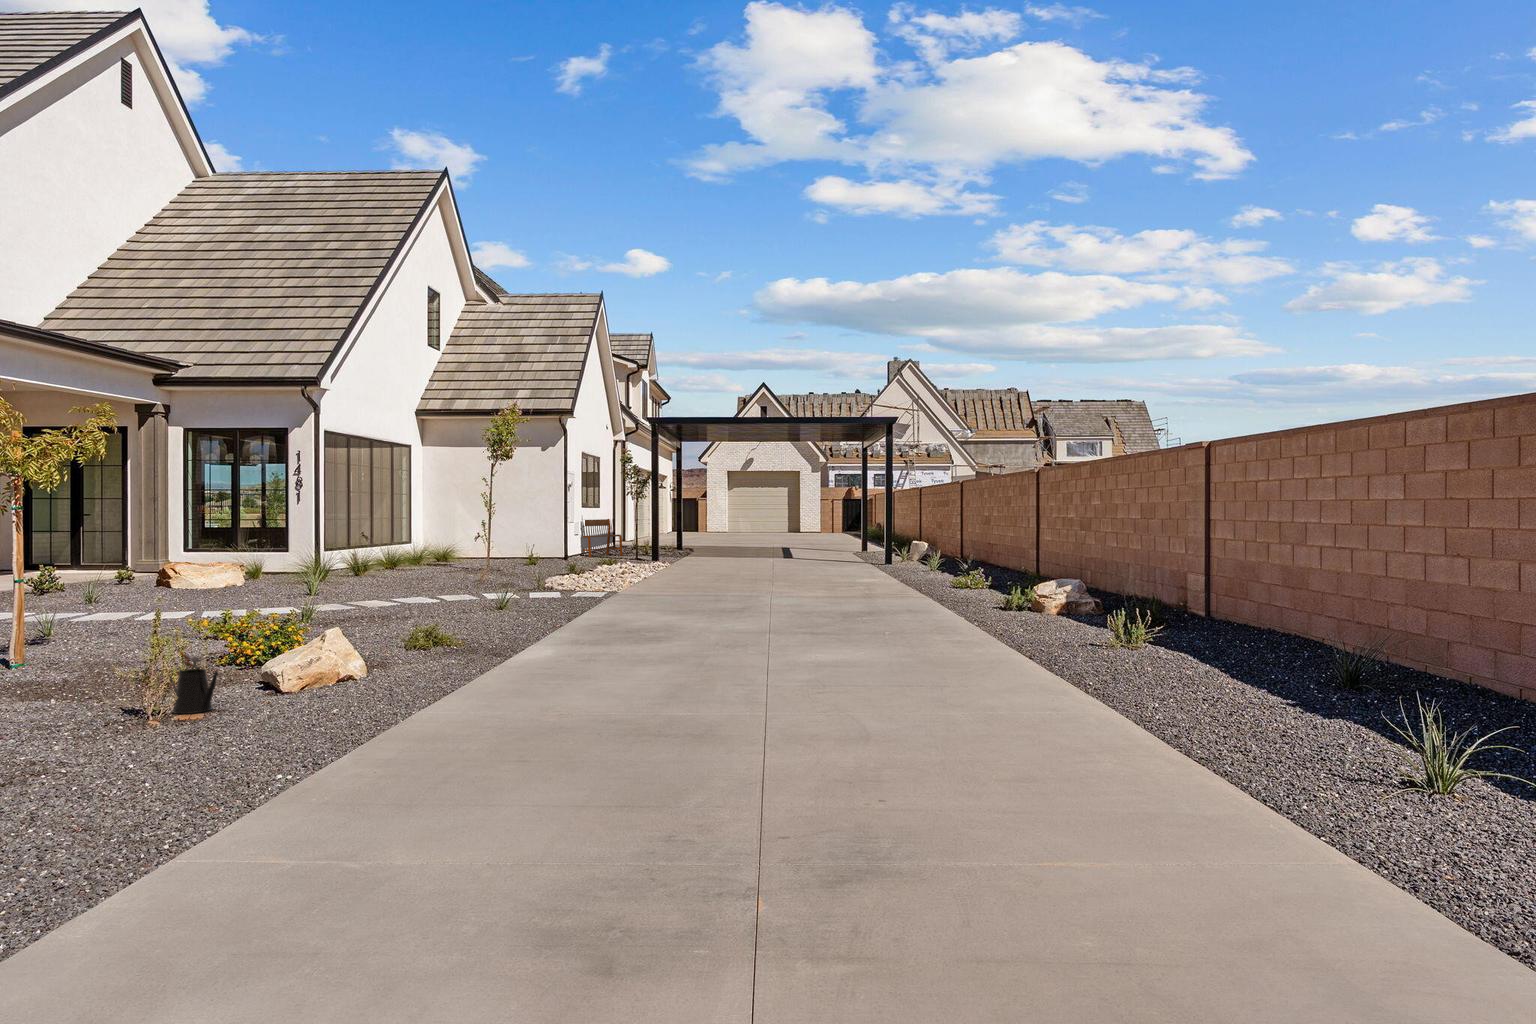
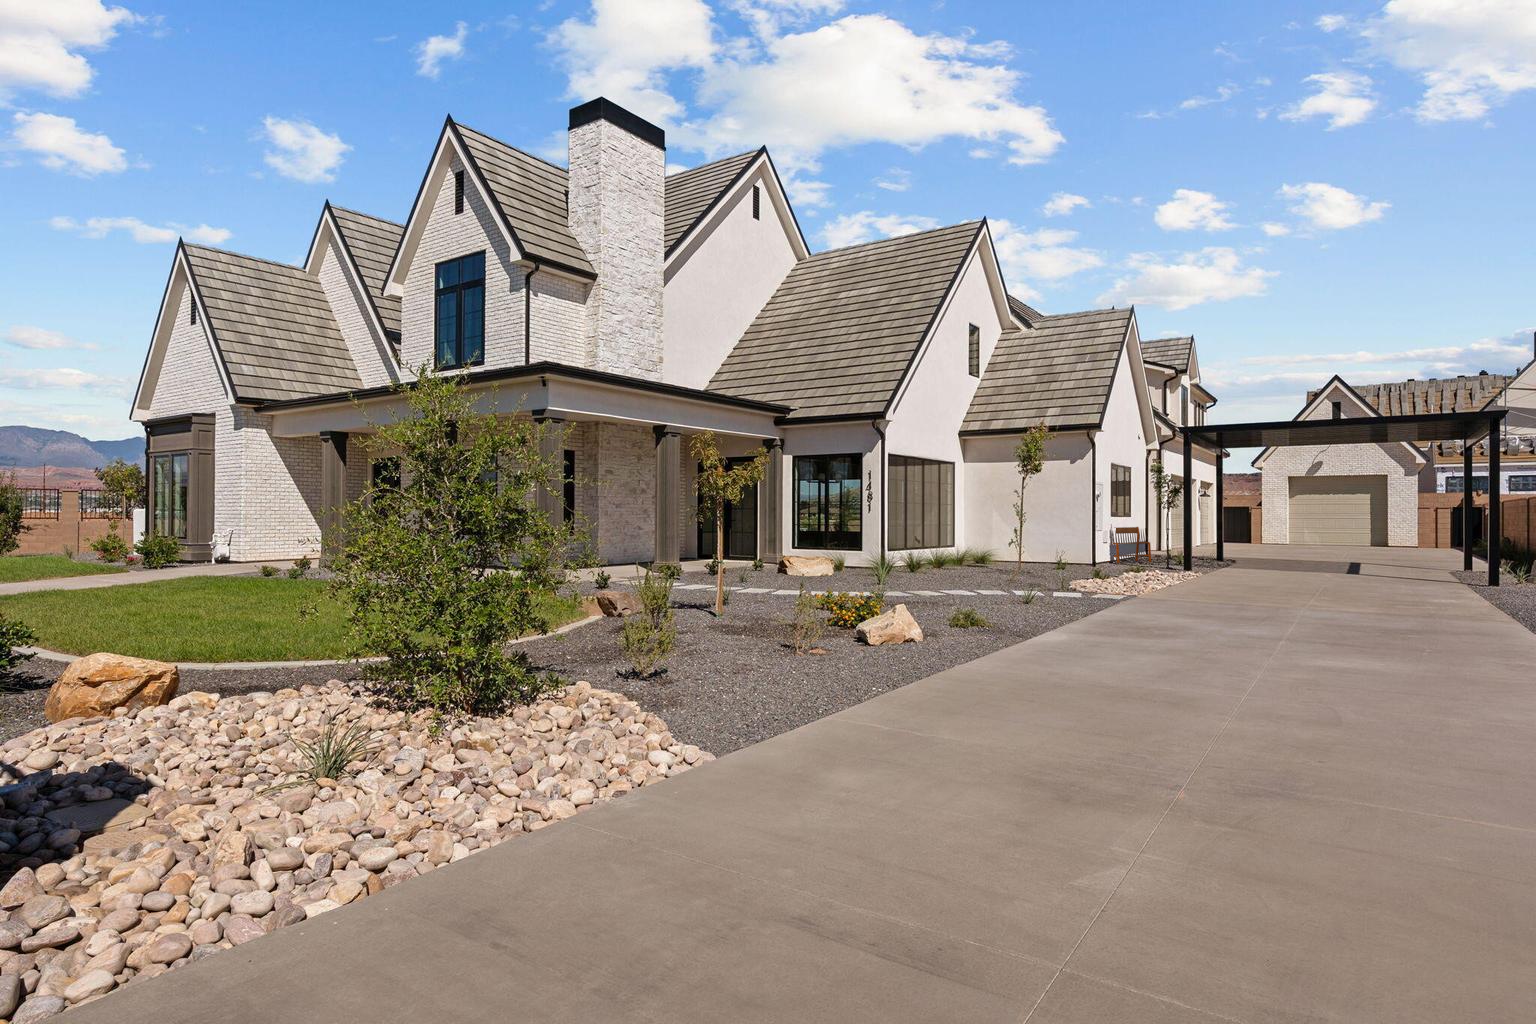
watering can: present [170,652,218,714] -> none [809,610,836,650]

